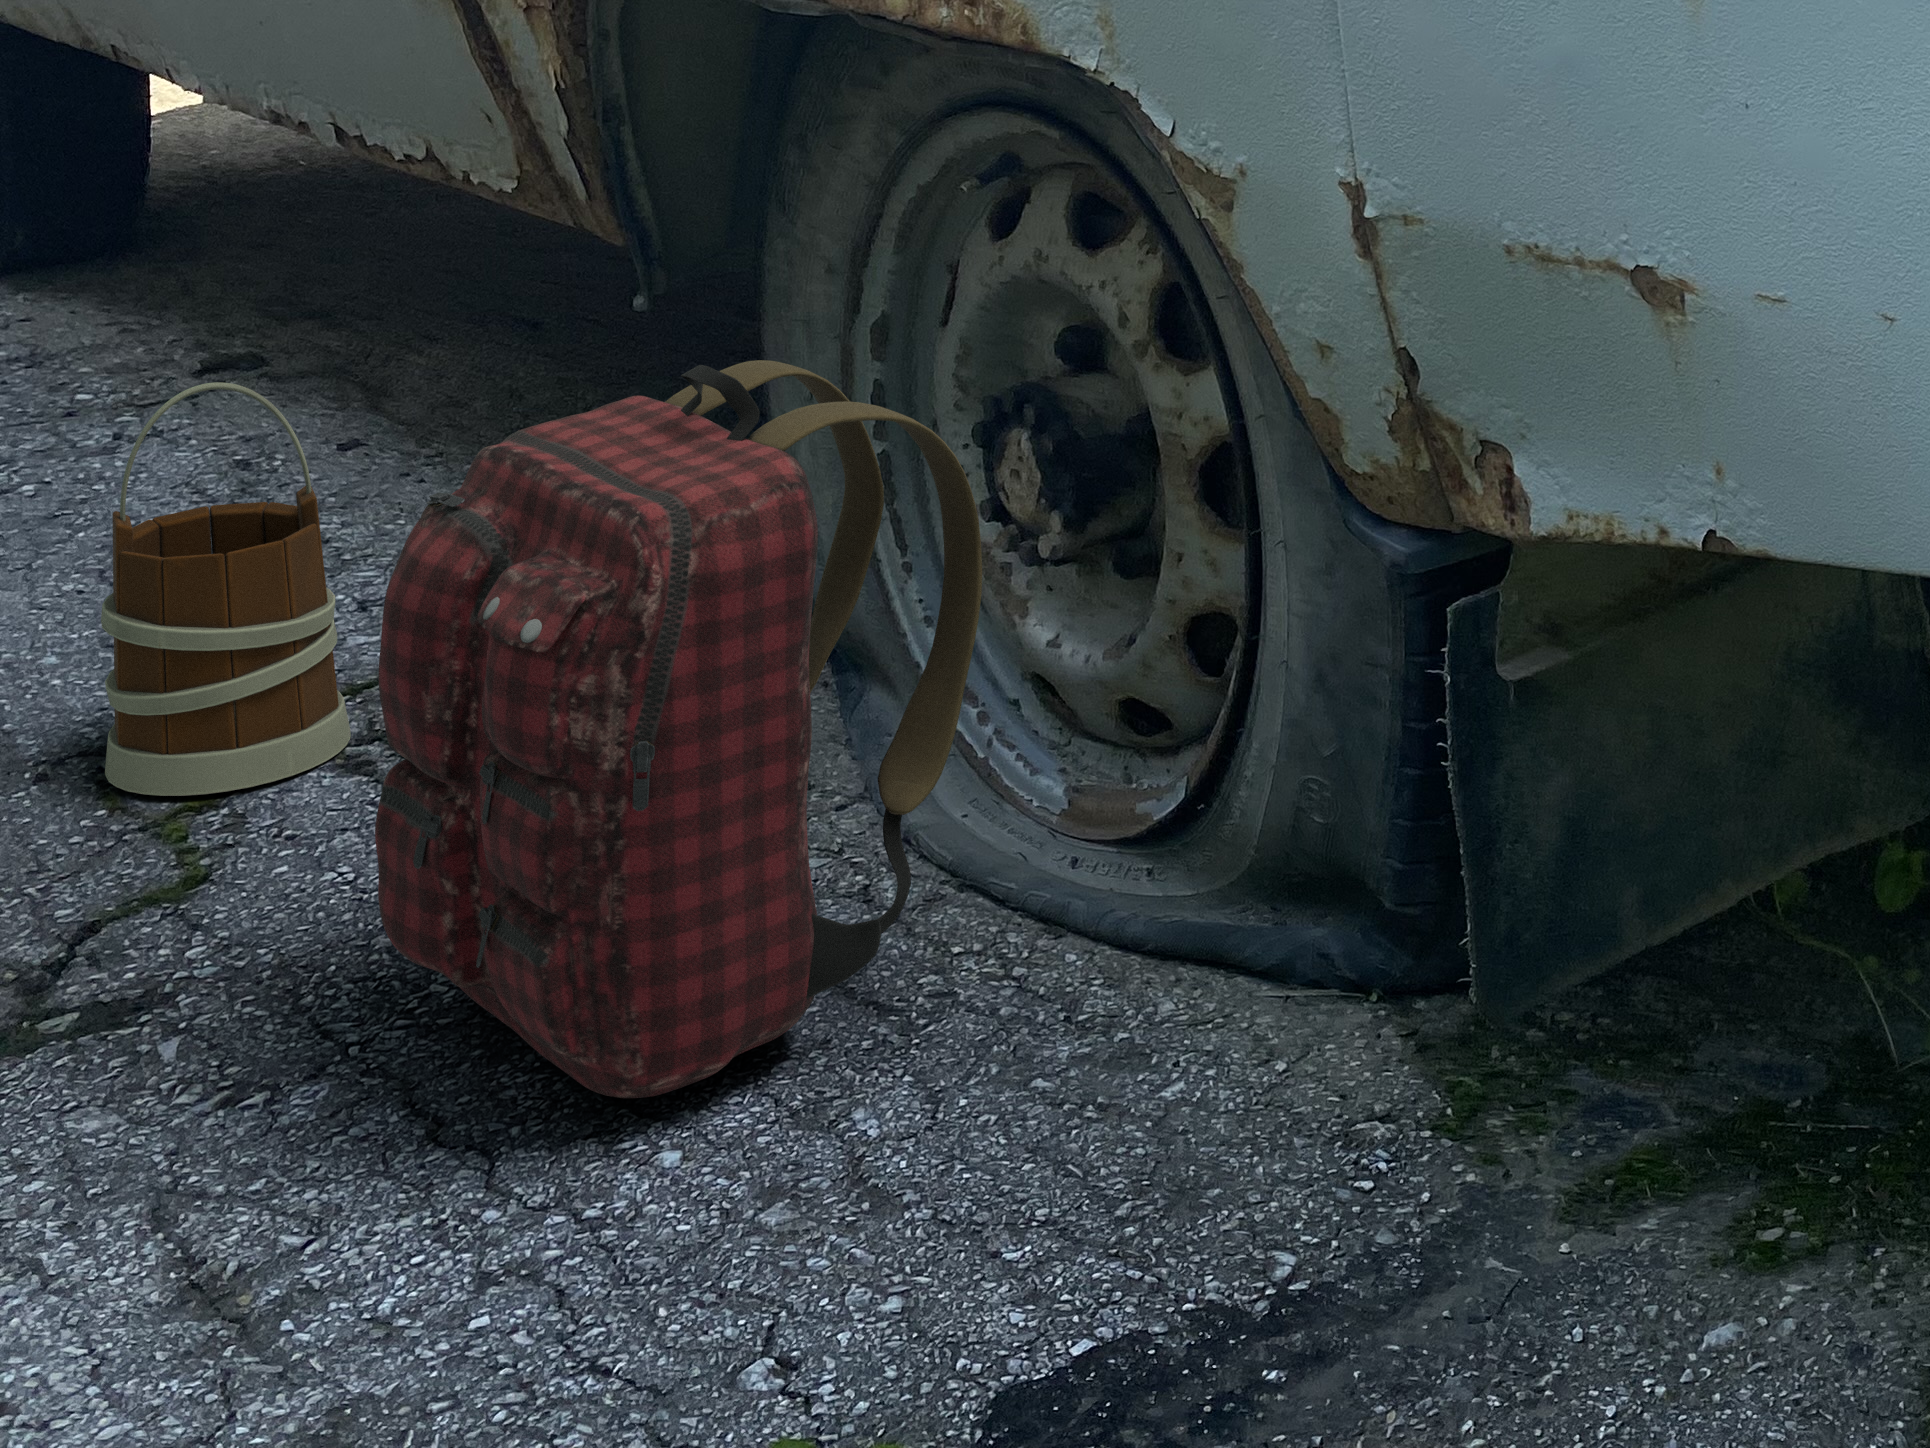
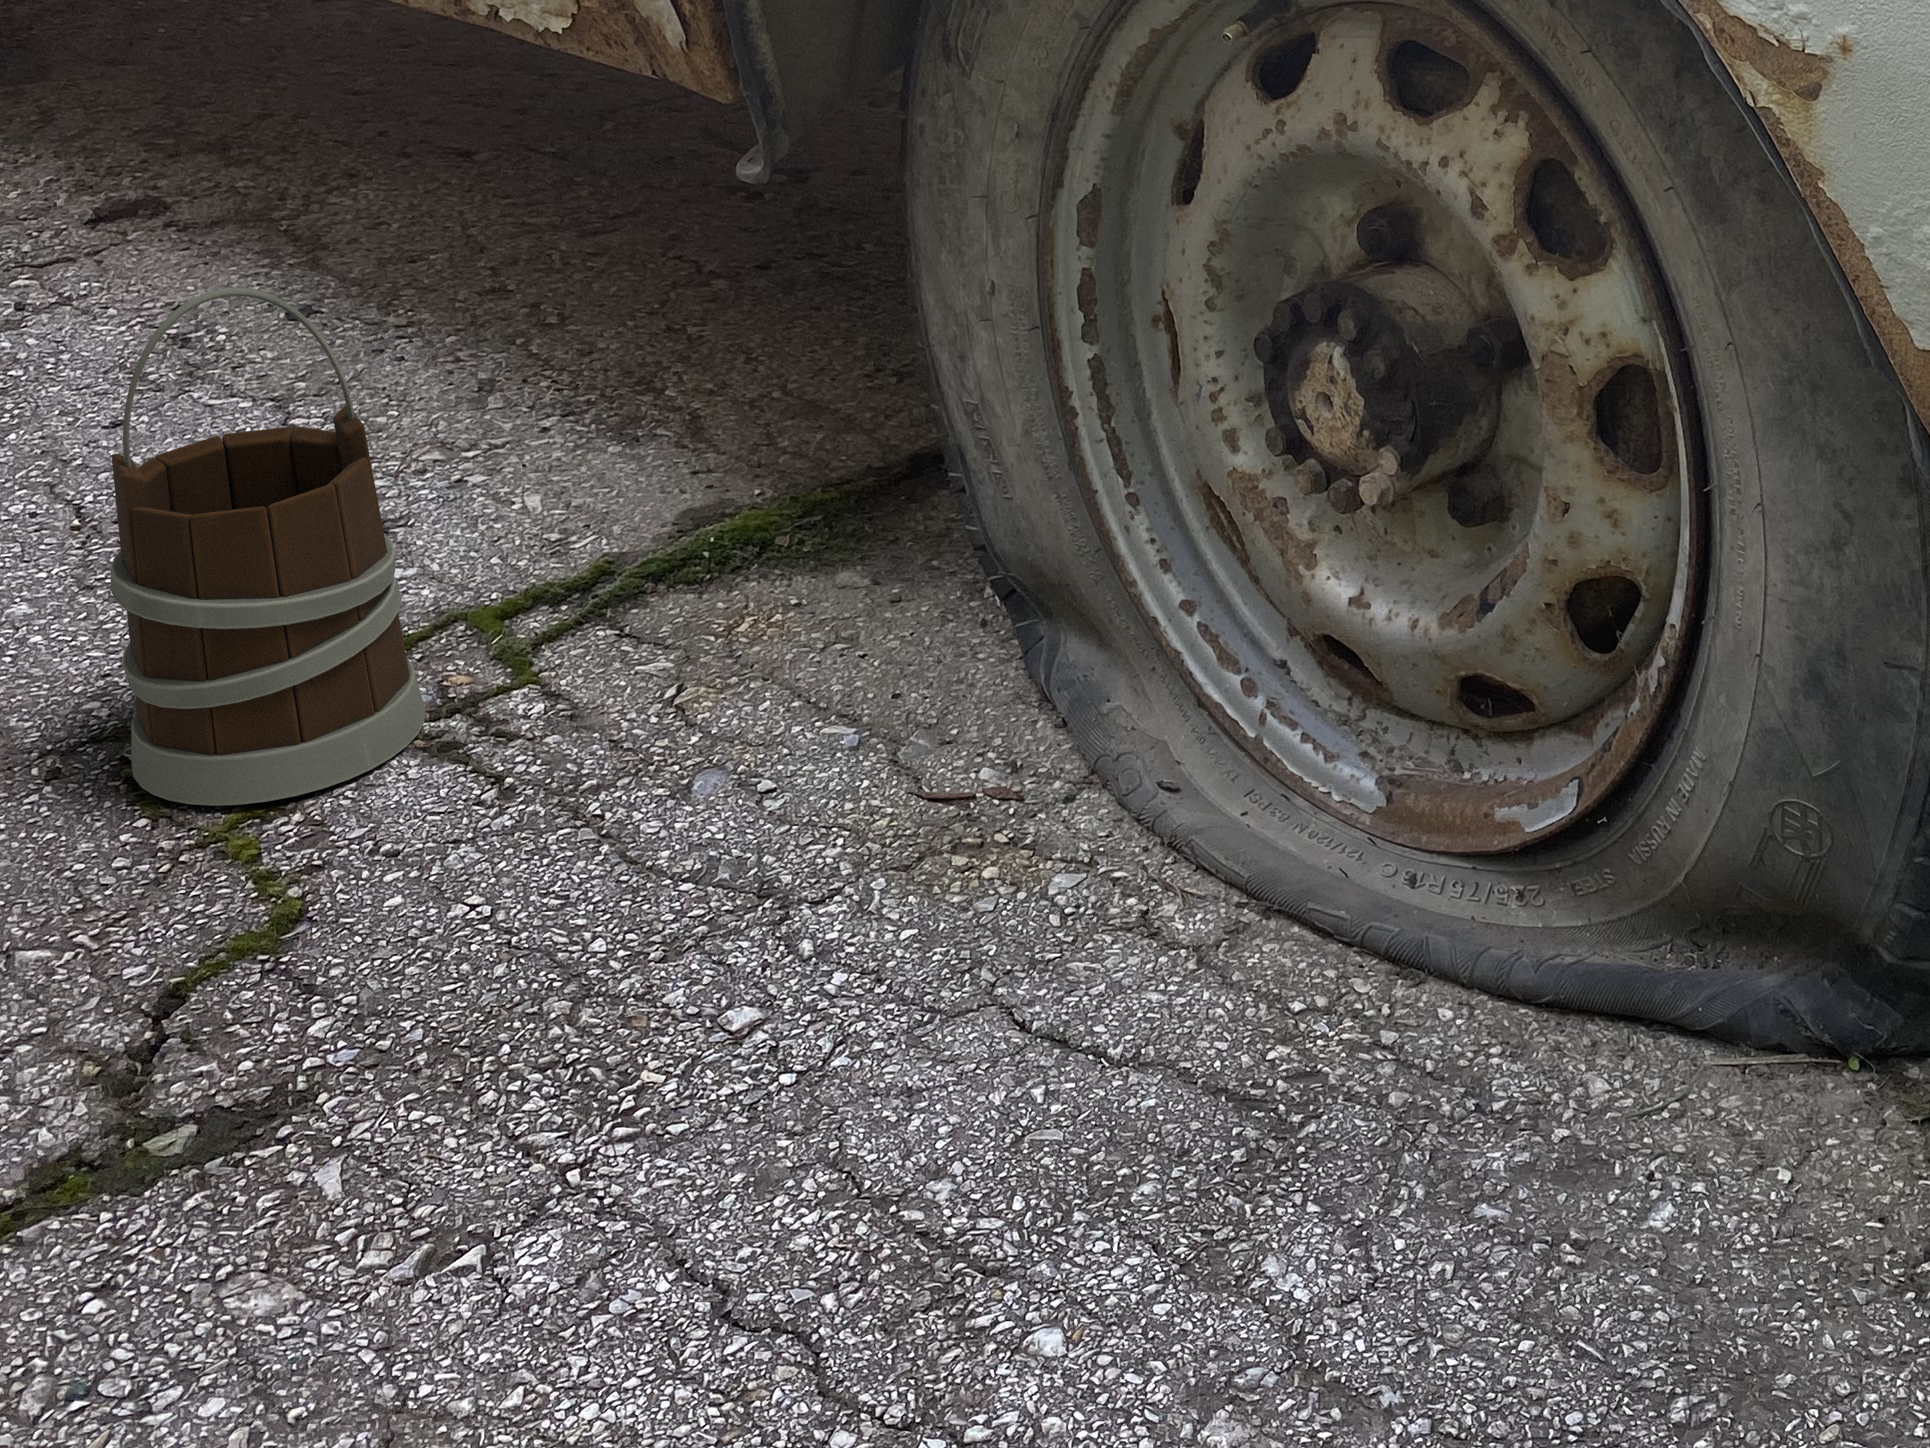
backpack: present [375,360,982,1098] -> none [570,266,1328,1253]

